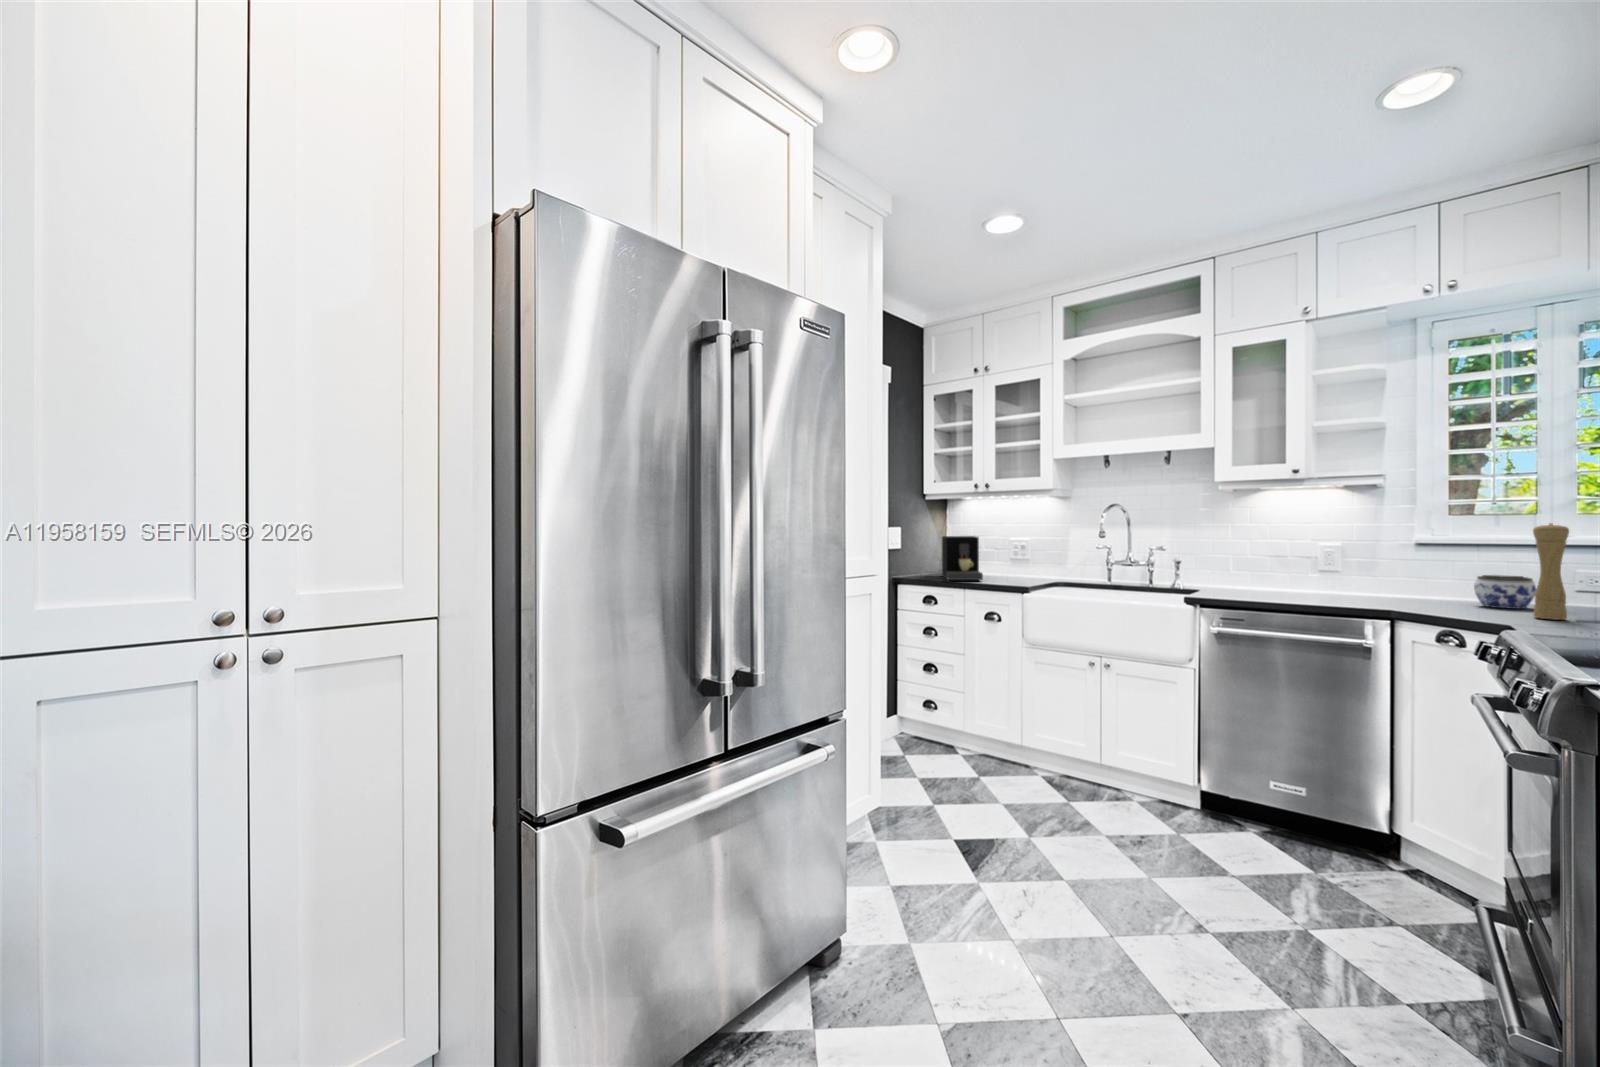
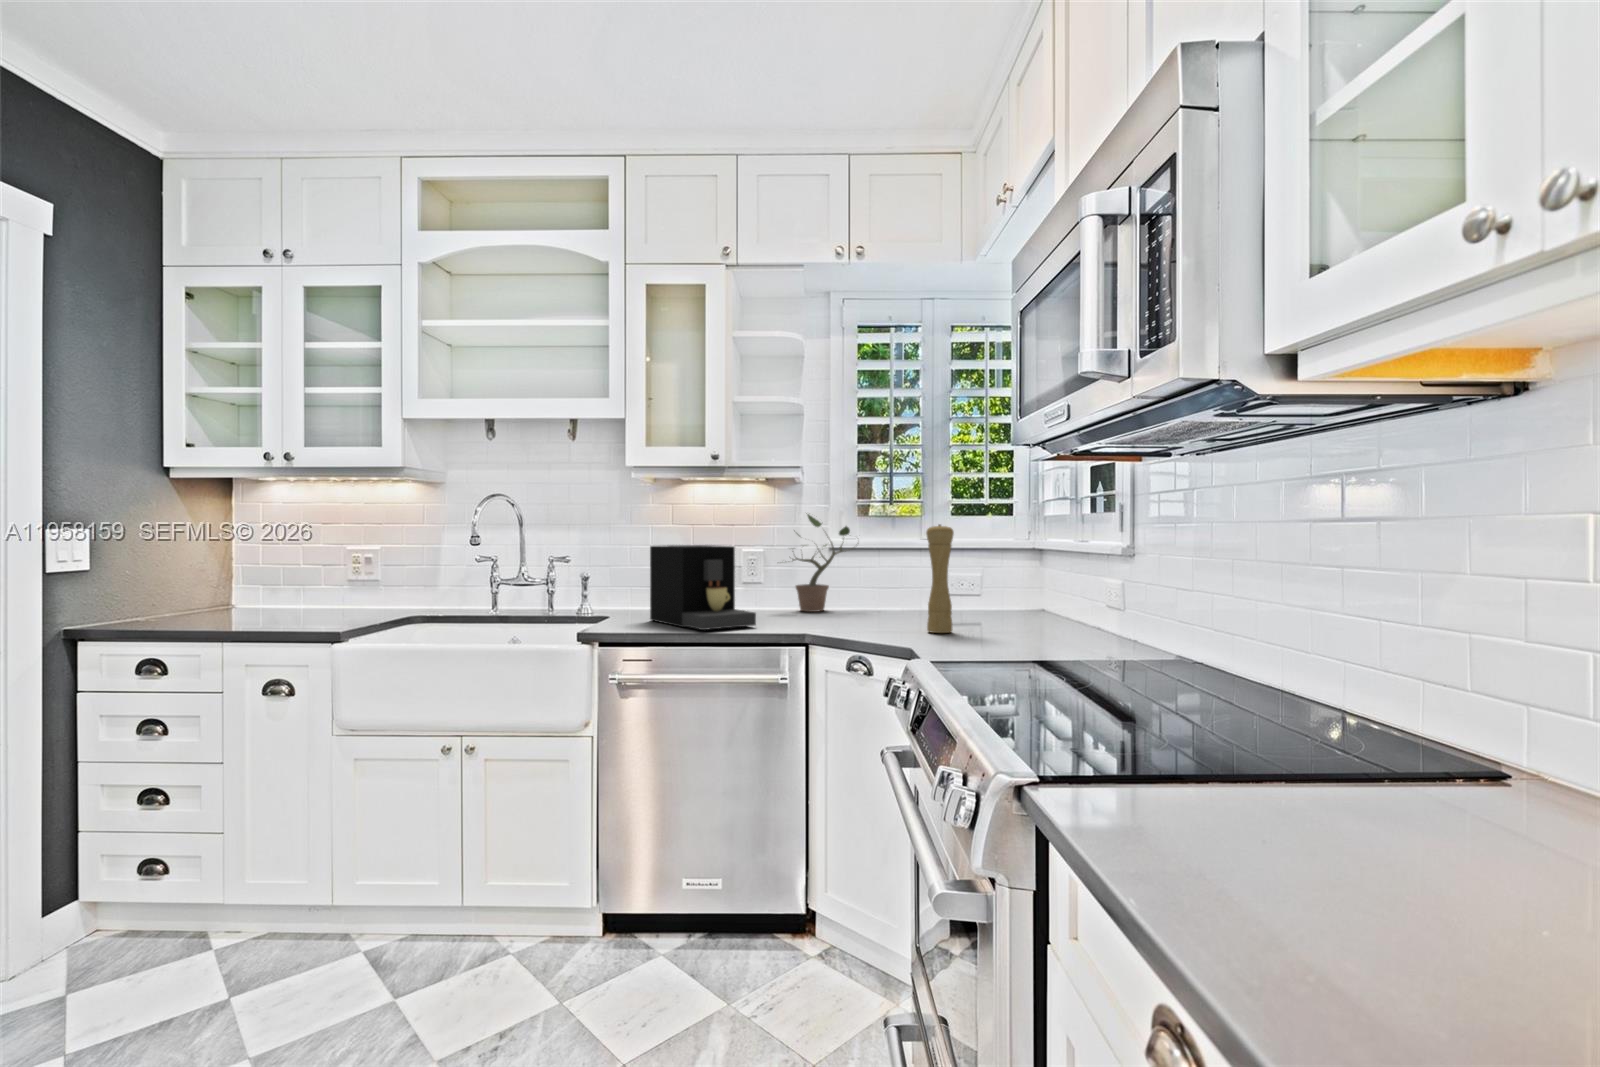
potted plant: none [1355,511,1453,596] -> present [792,514,850,612]
coffee maker: present [942,536,983,580] -> present [650,545,756,630]
jar: present [1474,575,1536,609] -> none [879,584,926,621]

